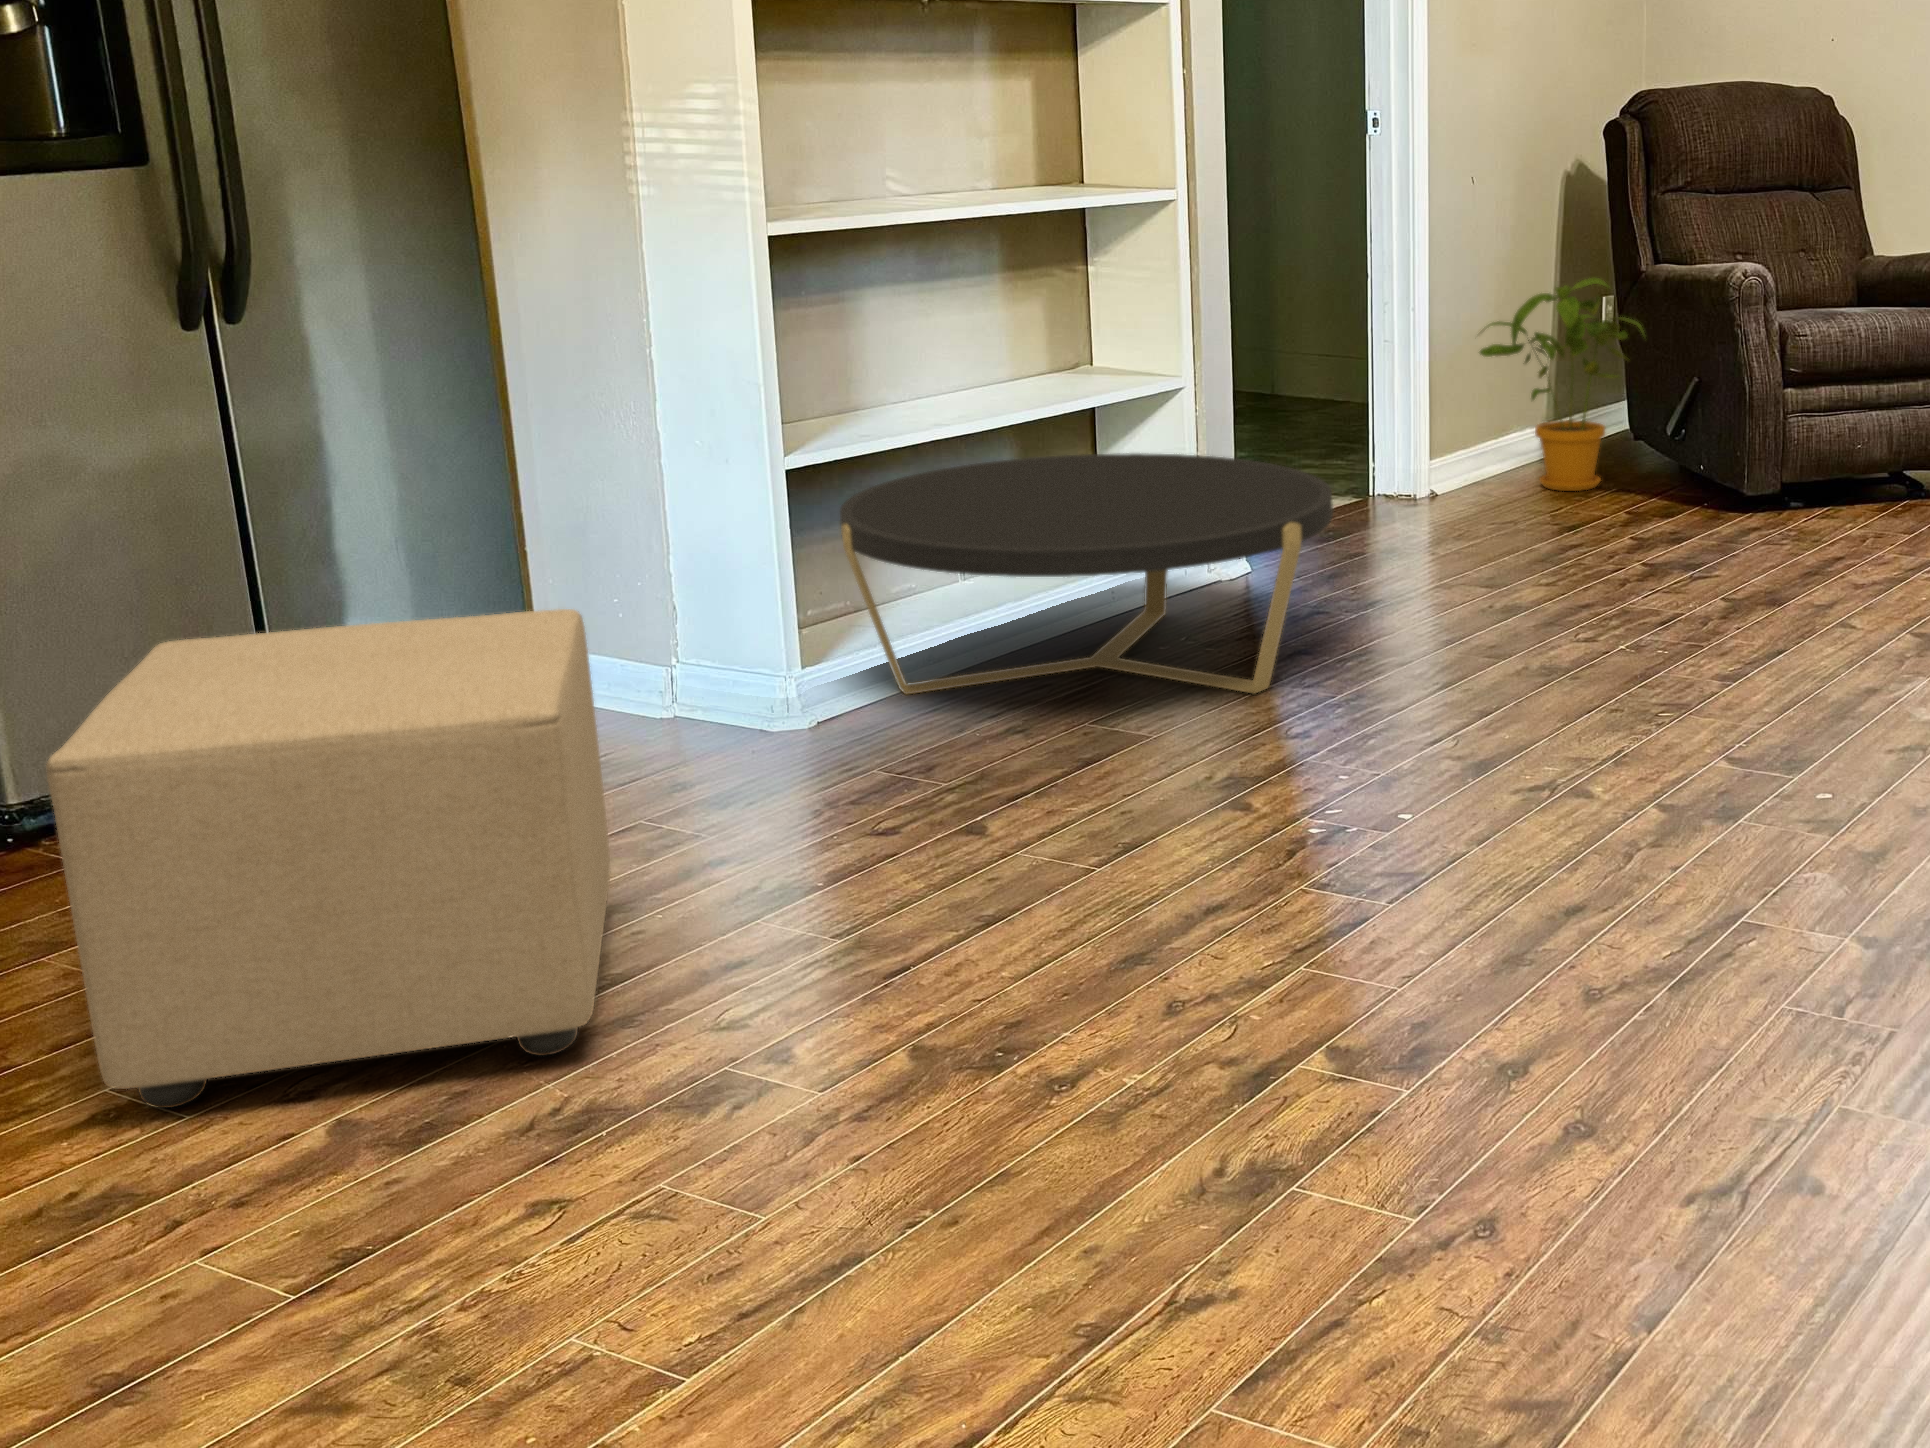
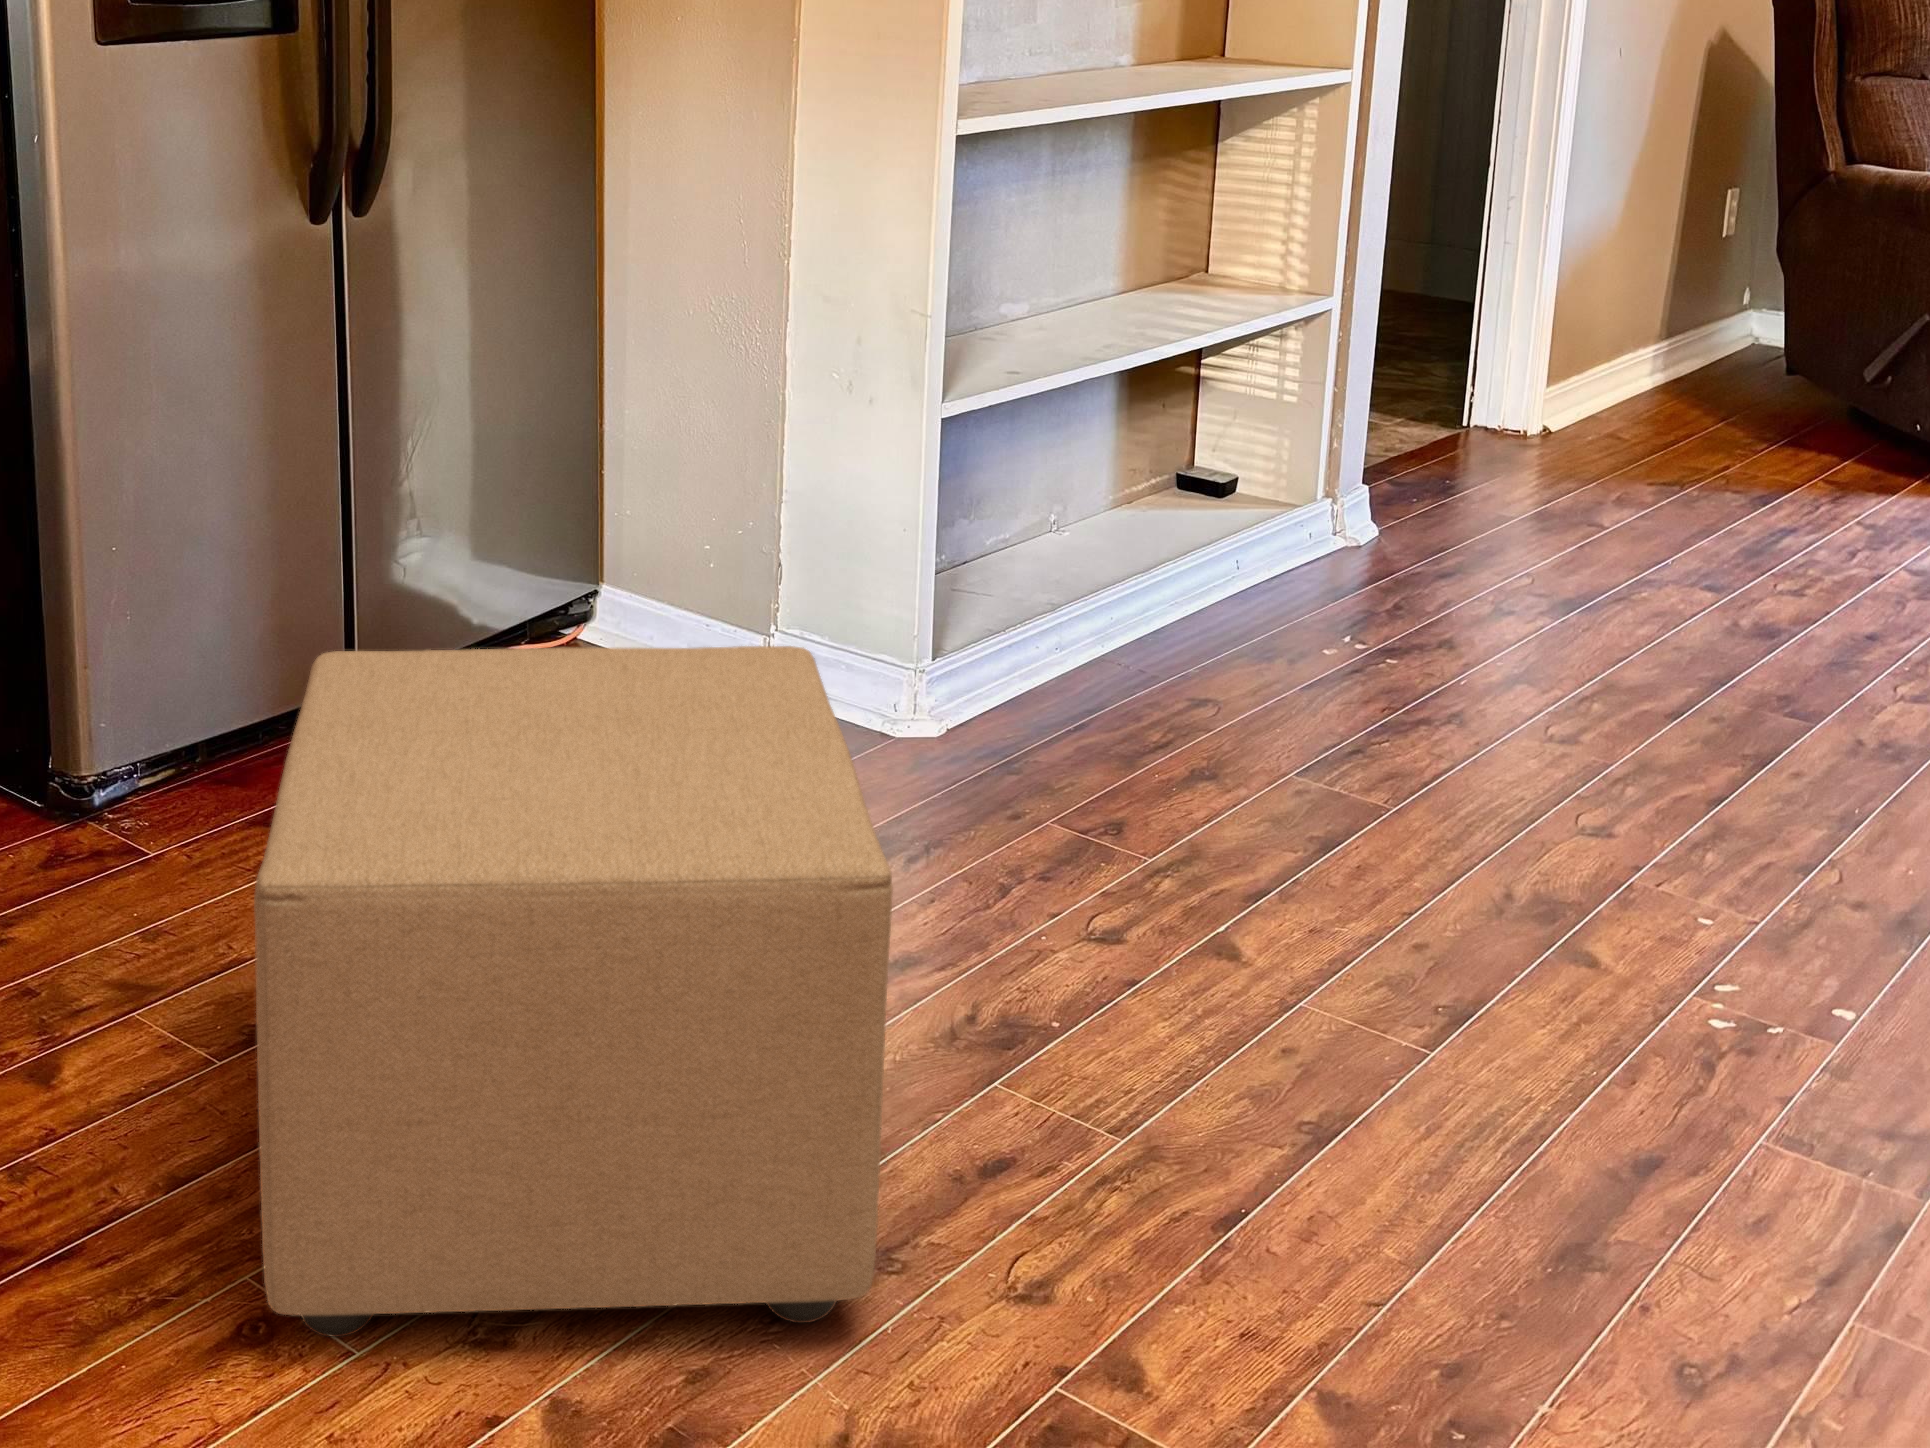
house plant: present [1480,278,1644,491] -> none [1607,186,1848,446]
coffee table: present [840,453,1333,694] -> none [965,389,1600,747]

